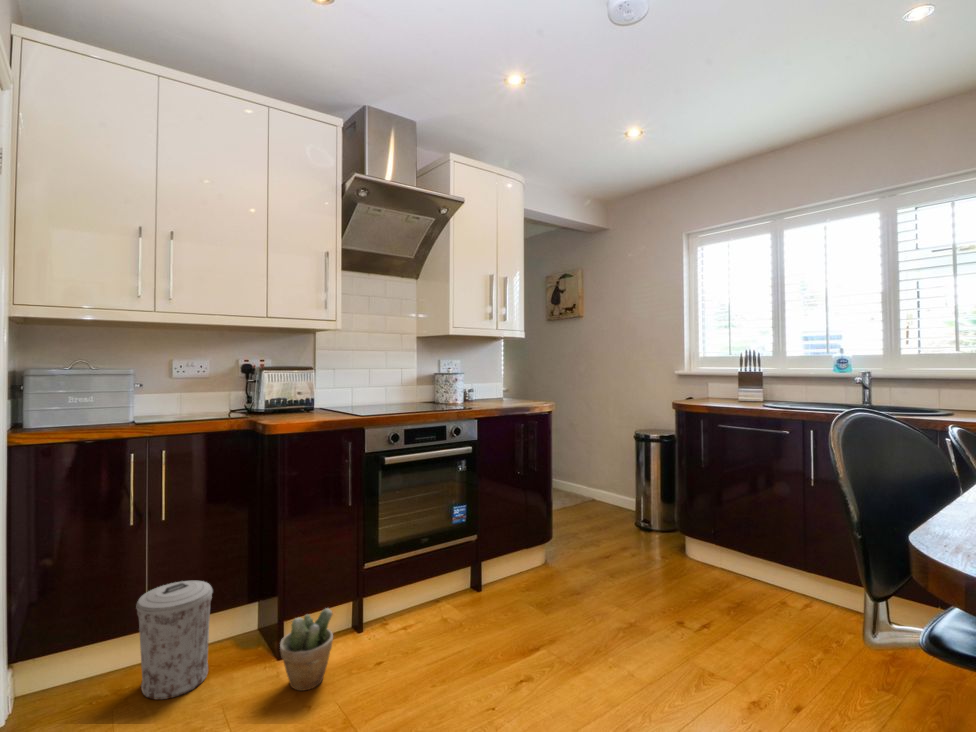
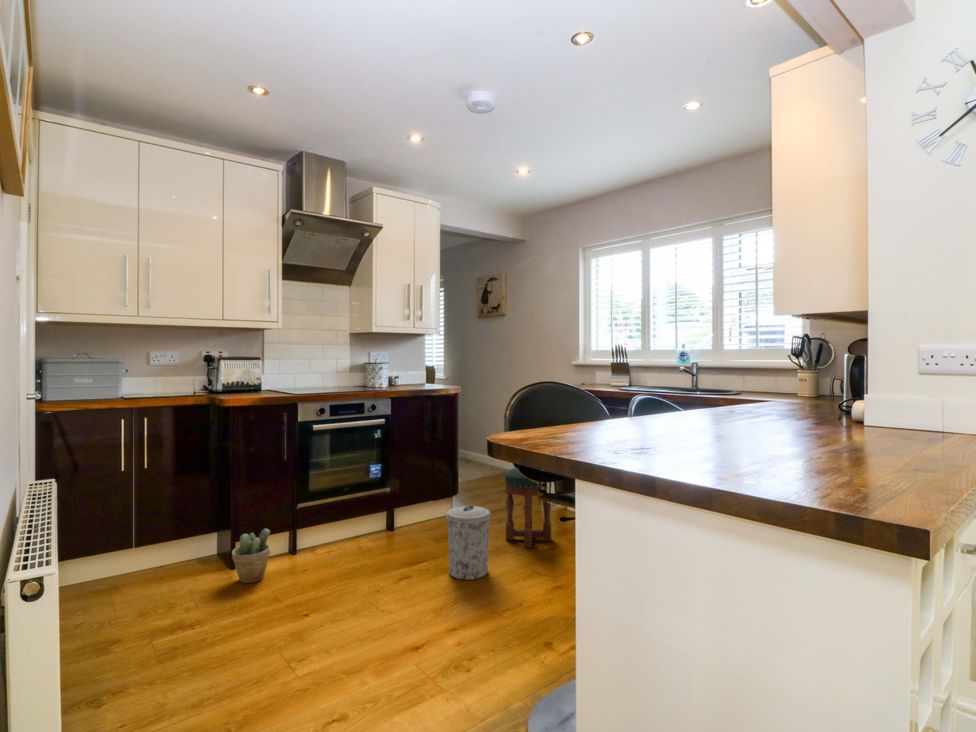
stool: none [635,511,702,626] -> present [505,468,551,547]
trash can: present [136,581,213,699] -> present [446,506,491,580]

